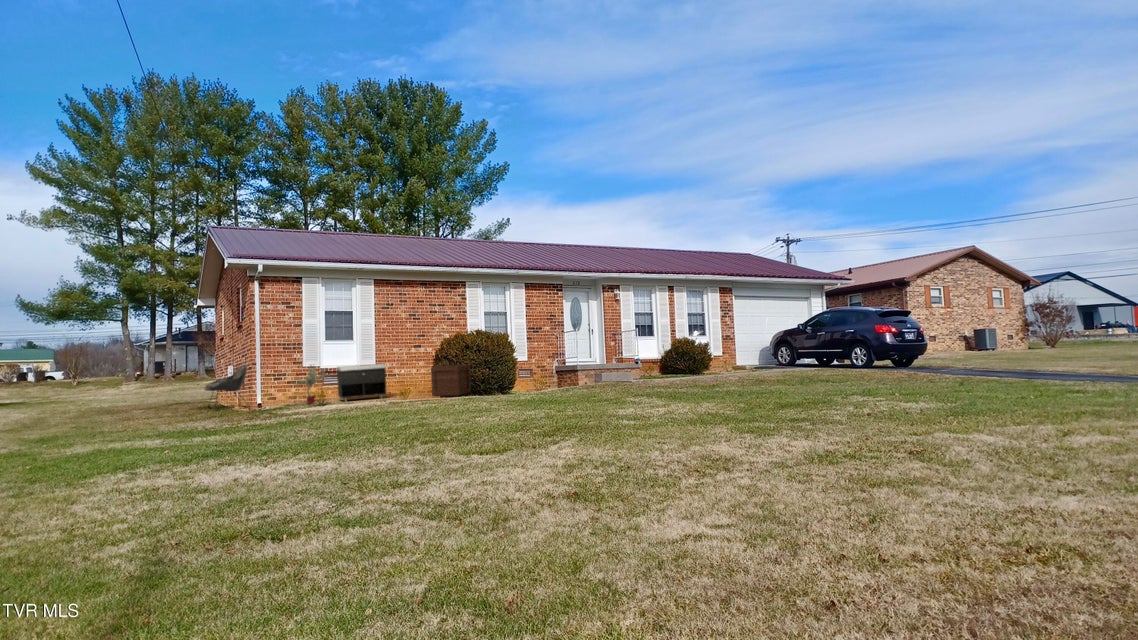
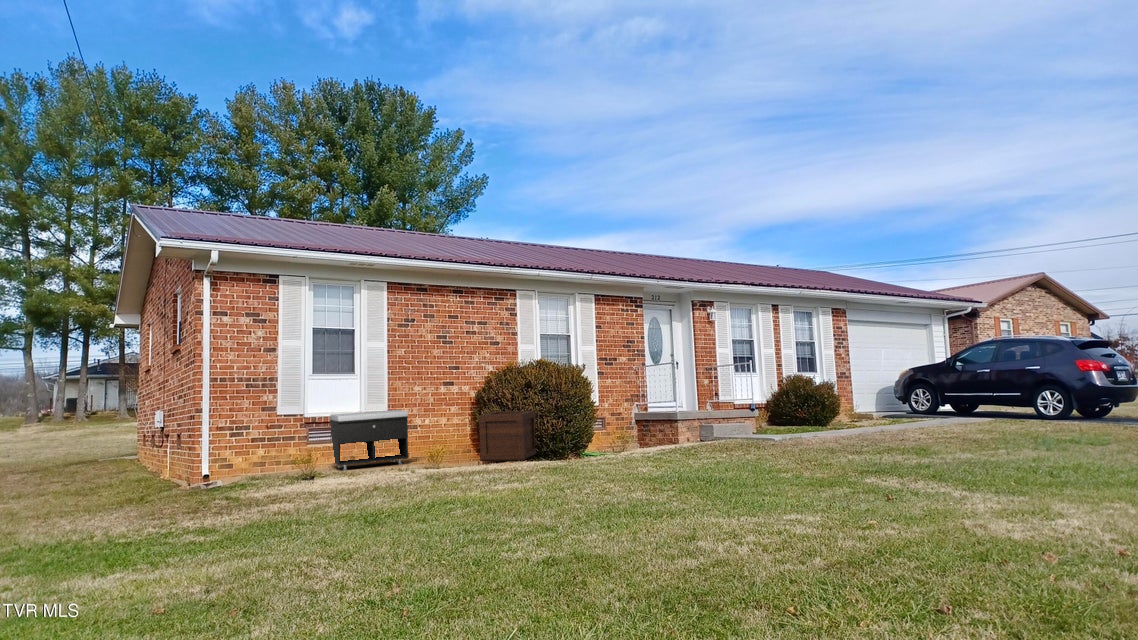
lounge chair: present [204,365,247,410] -> none [113,411,186,487]
potted tree: present [295,365,326,404] -> none [260,410,315,475]

